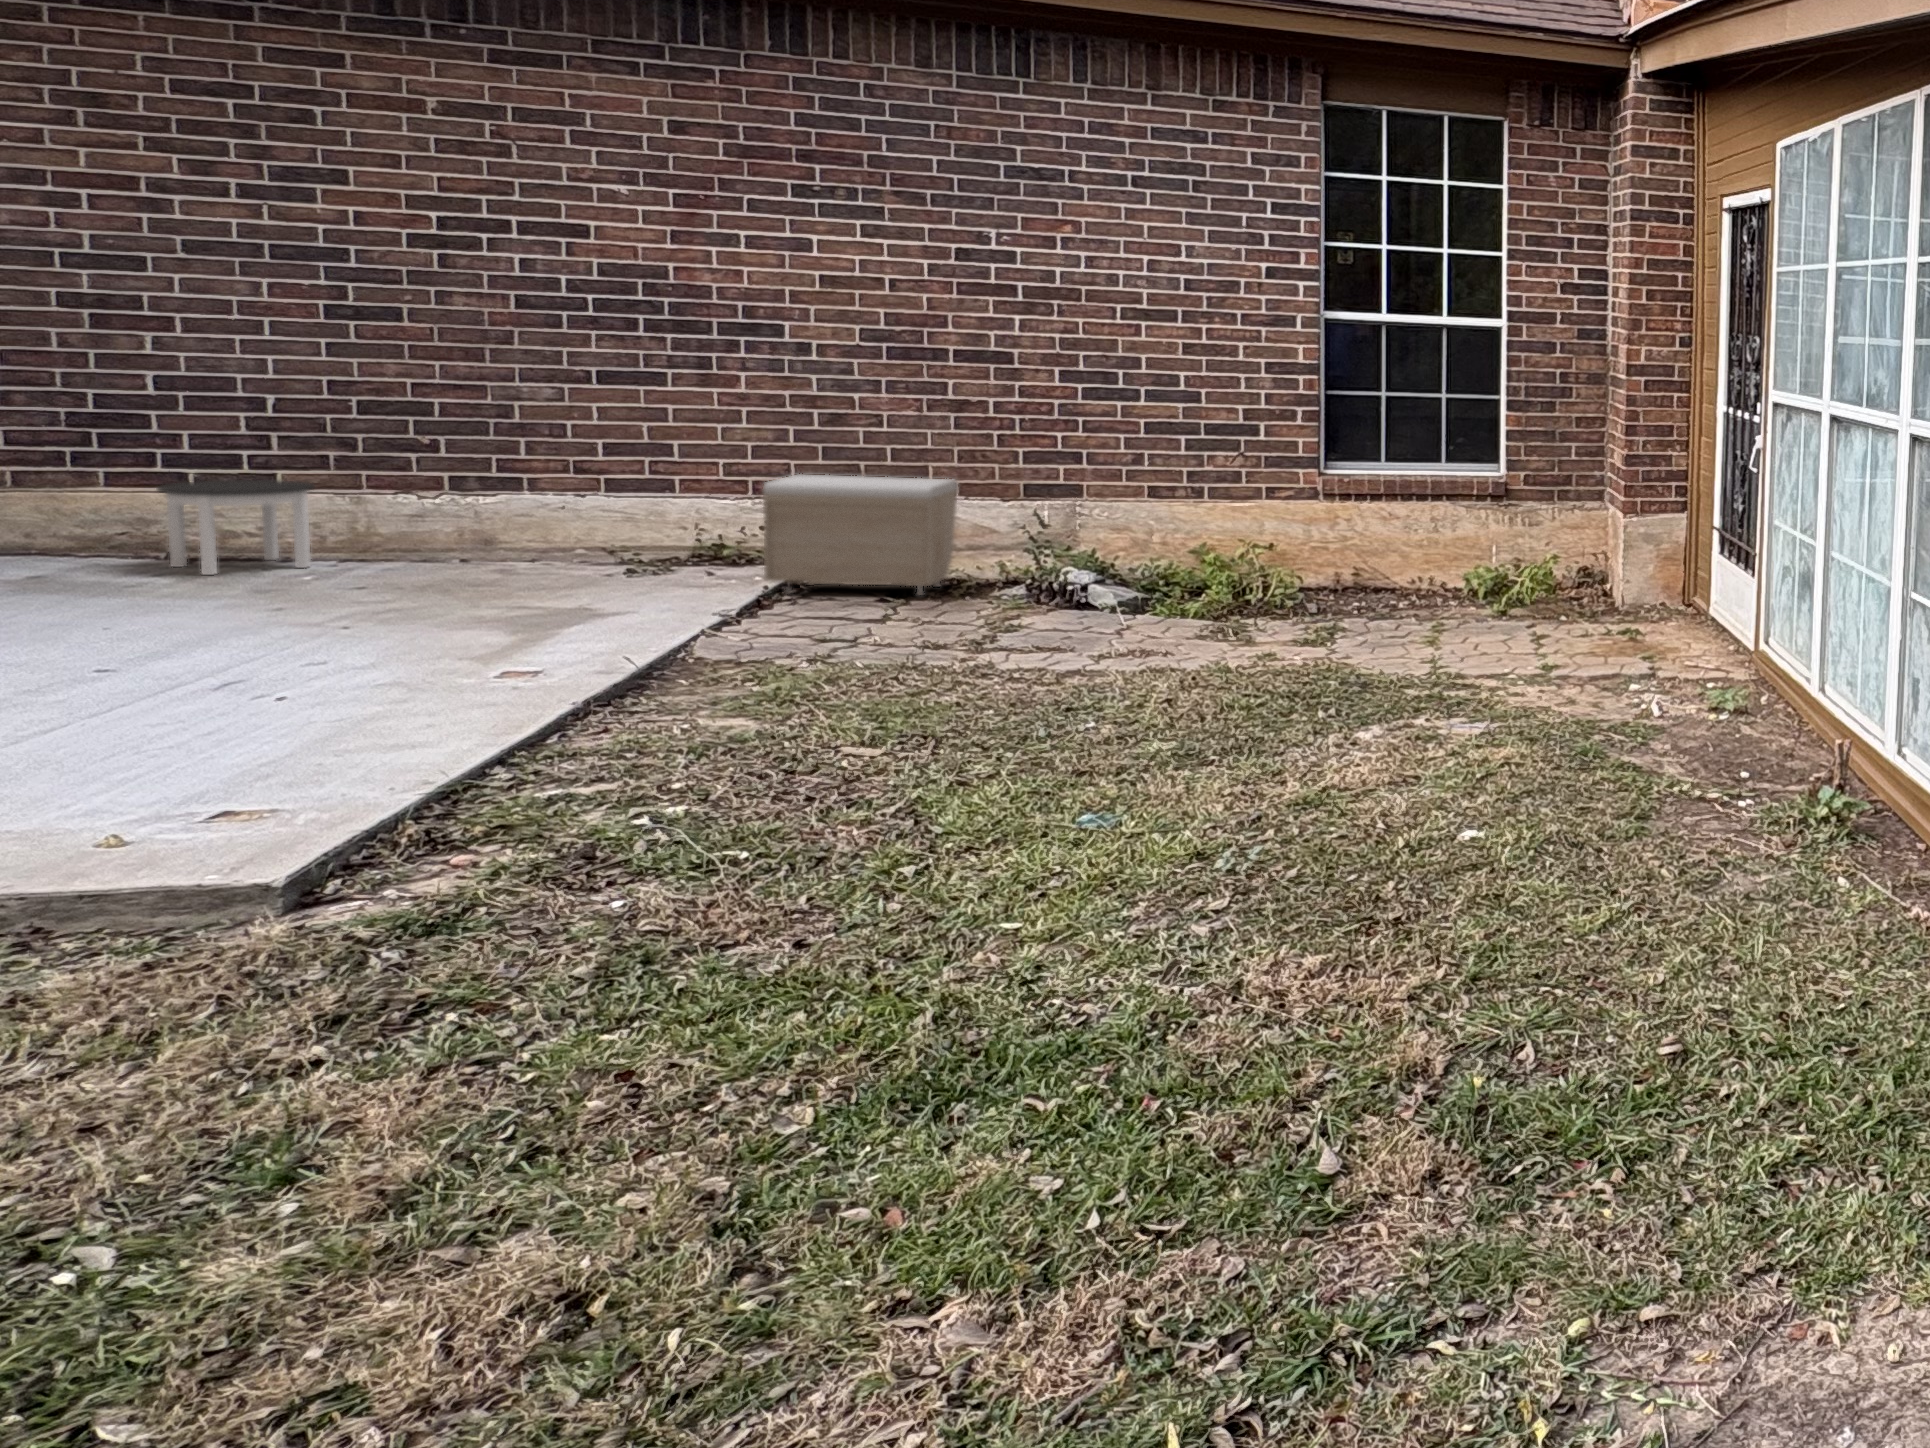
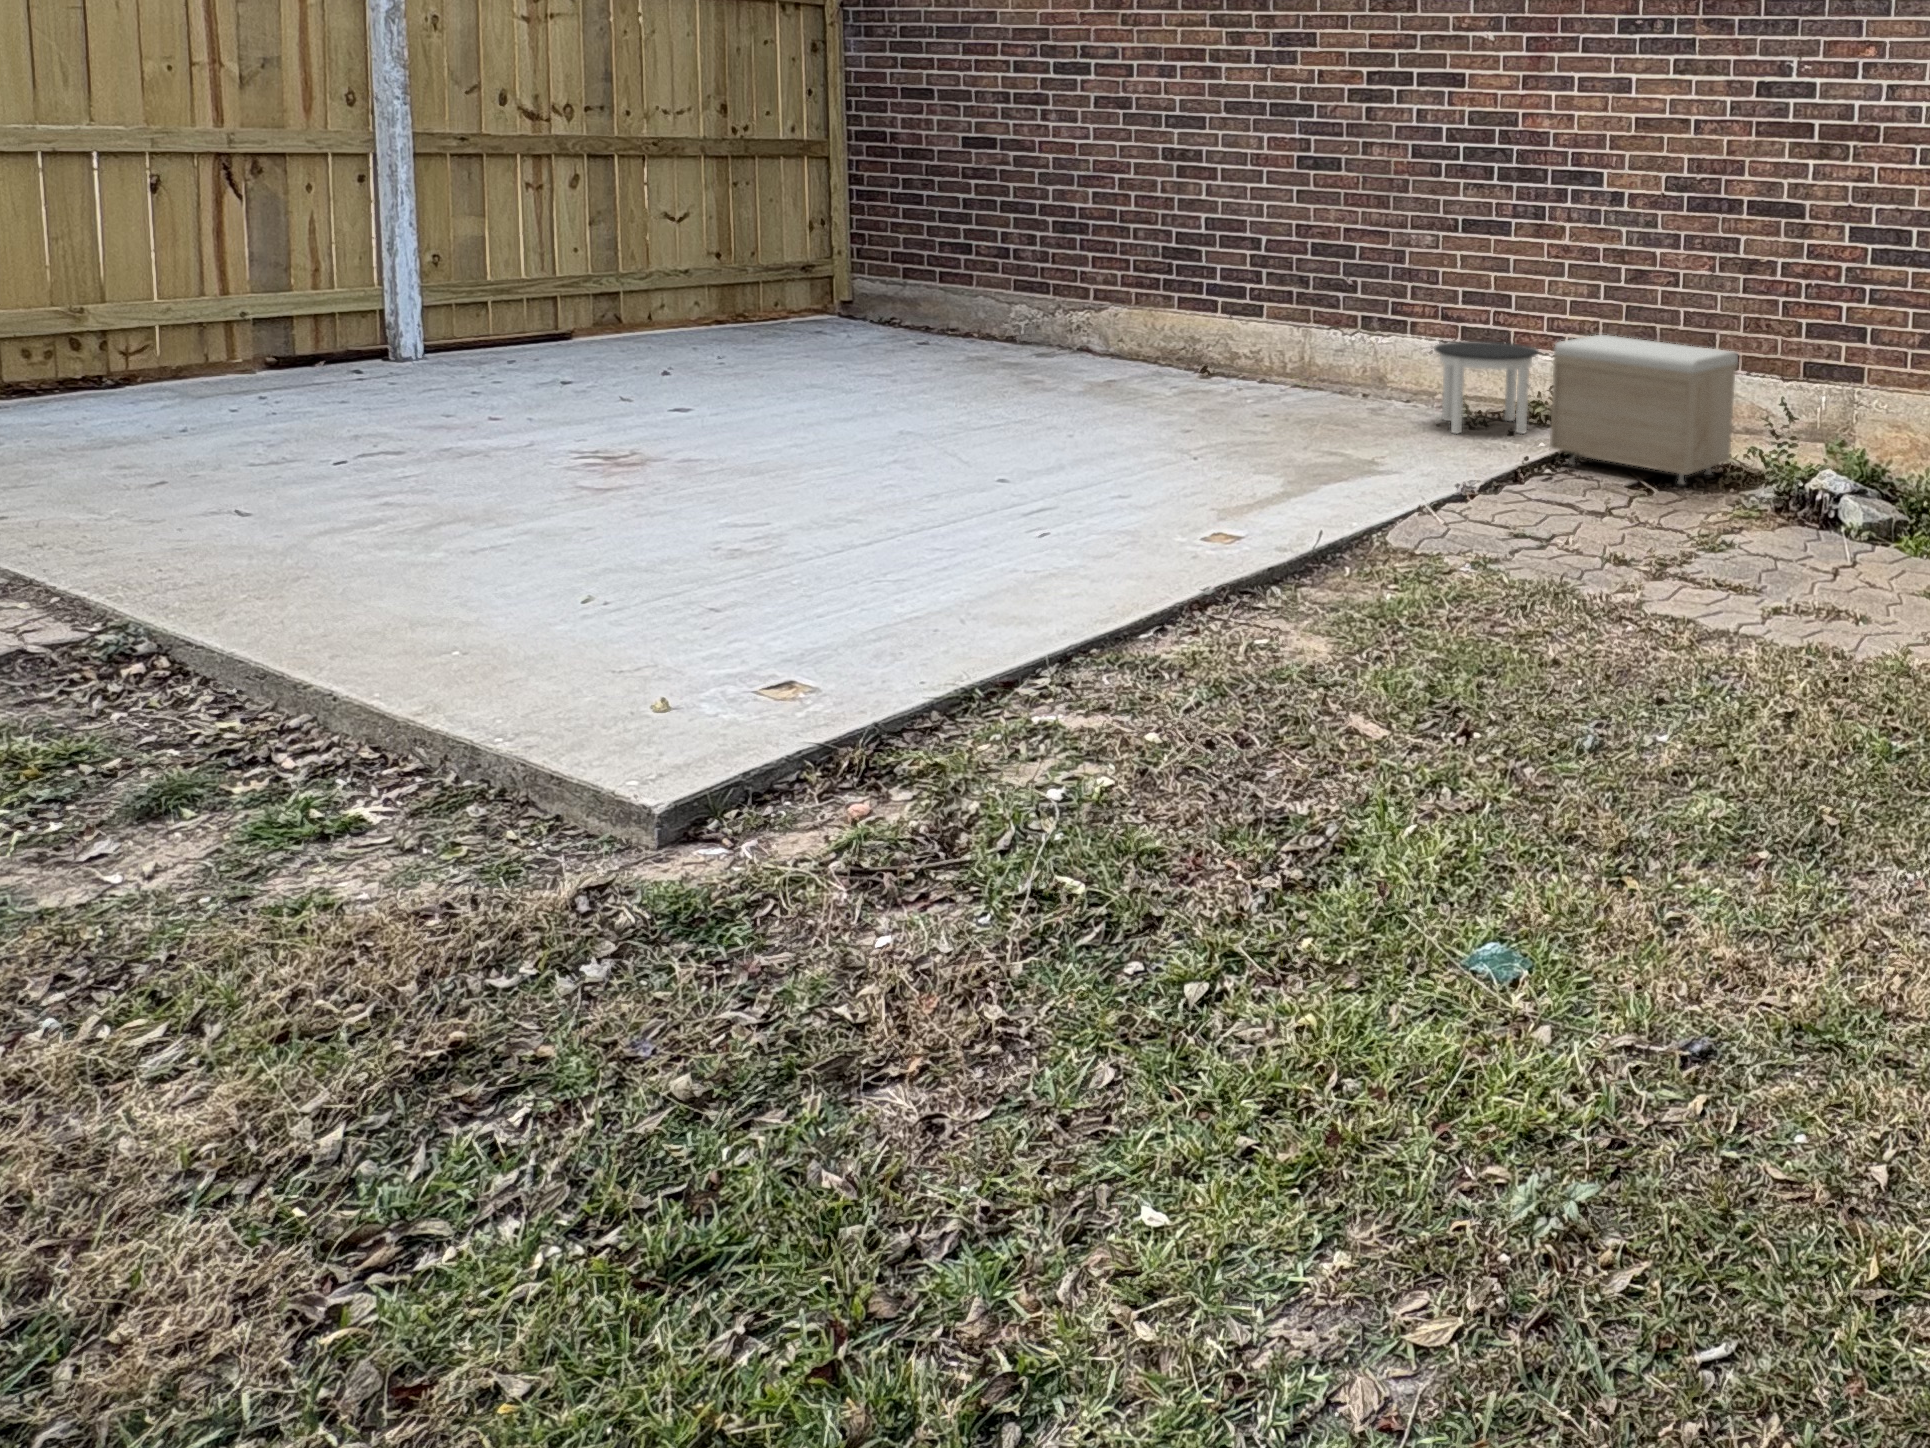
round table: present [157,480,314,575] -> present [1435,341,1538,434]

